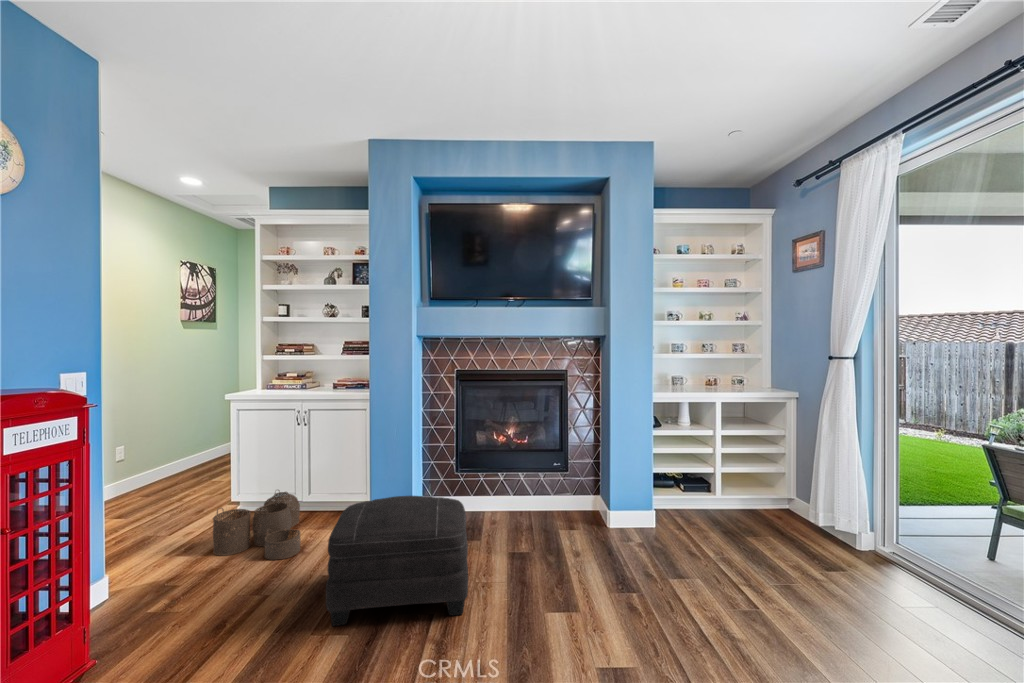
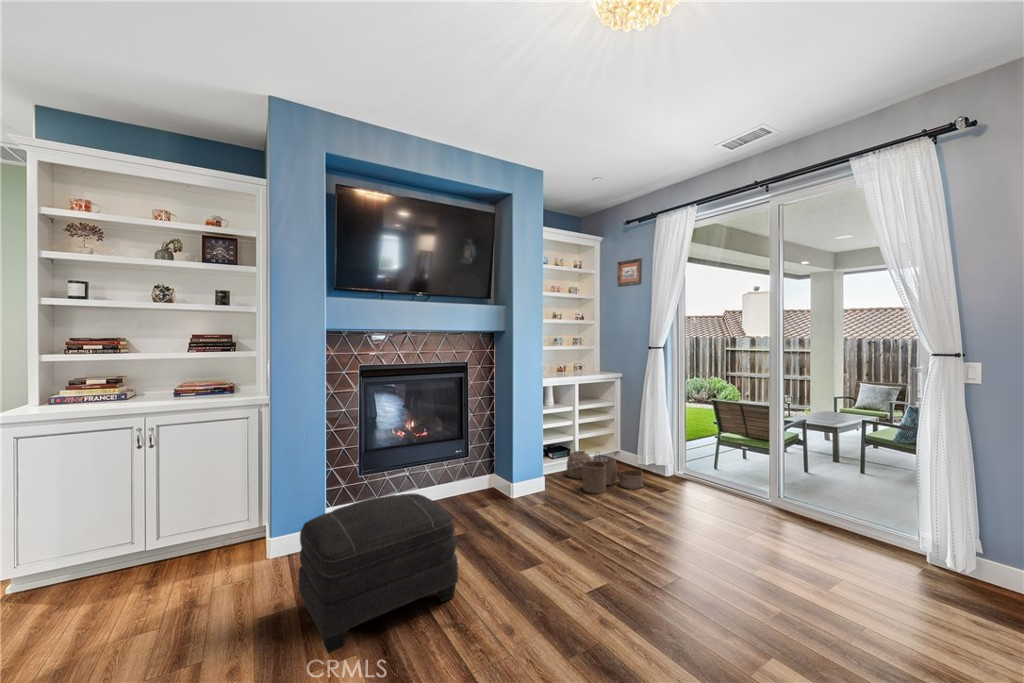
woven basket: present [213,490,301,560] -> present [567,451,643,493]

